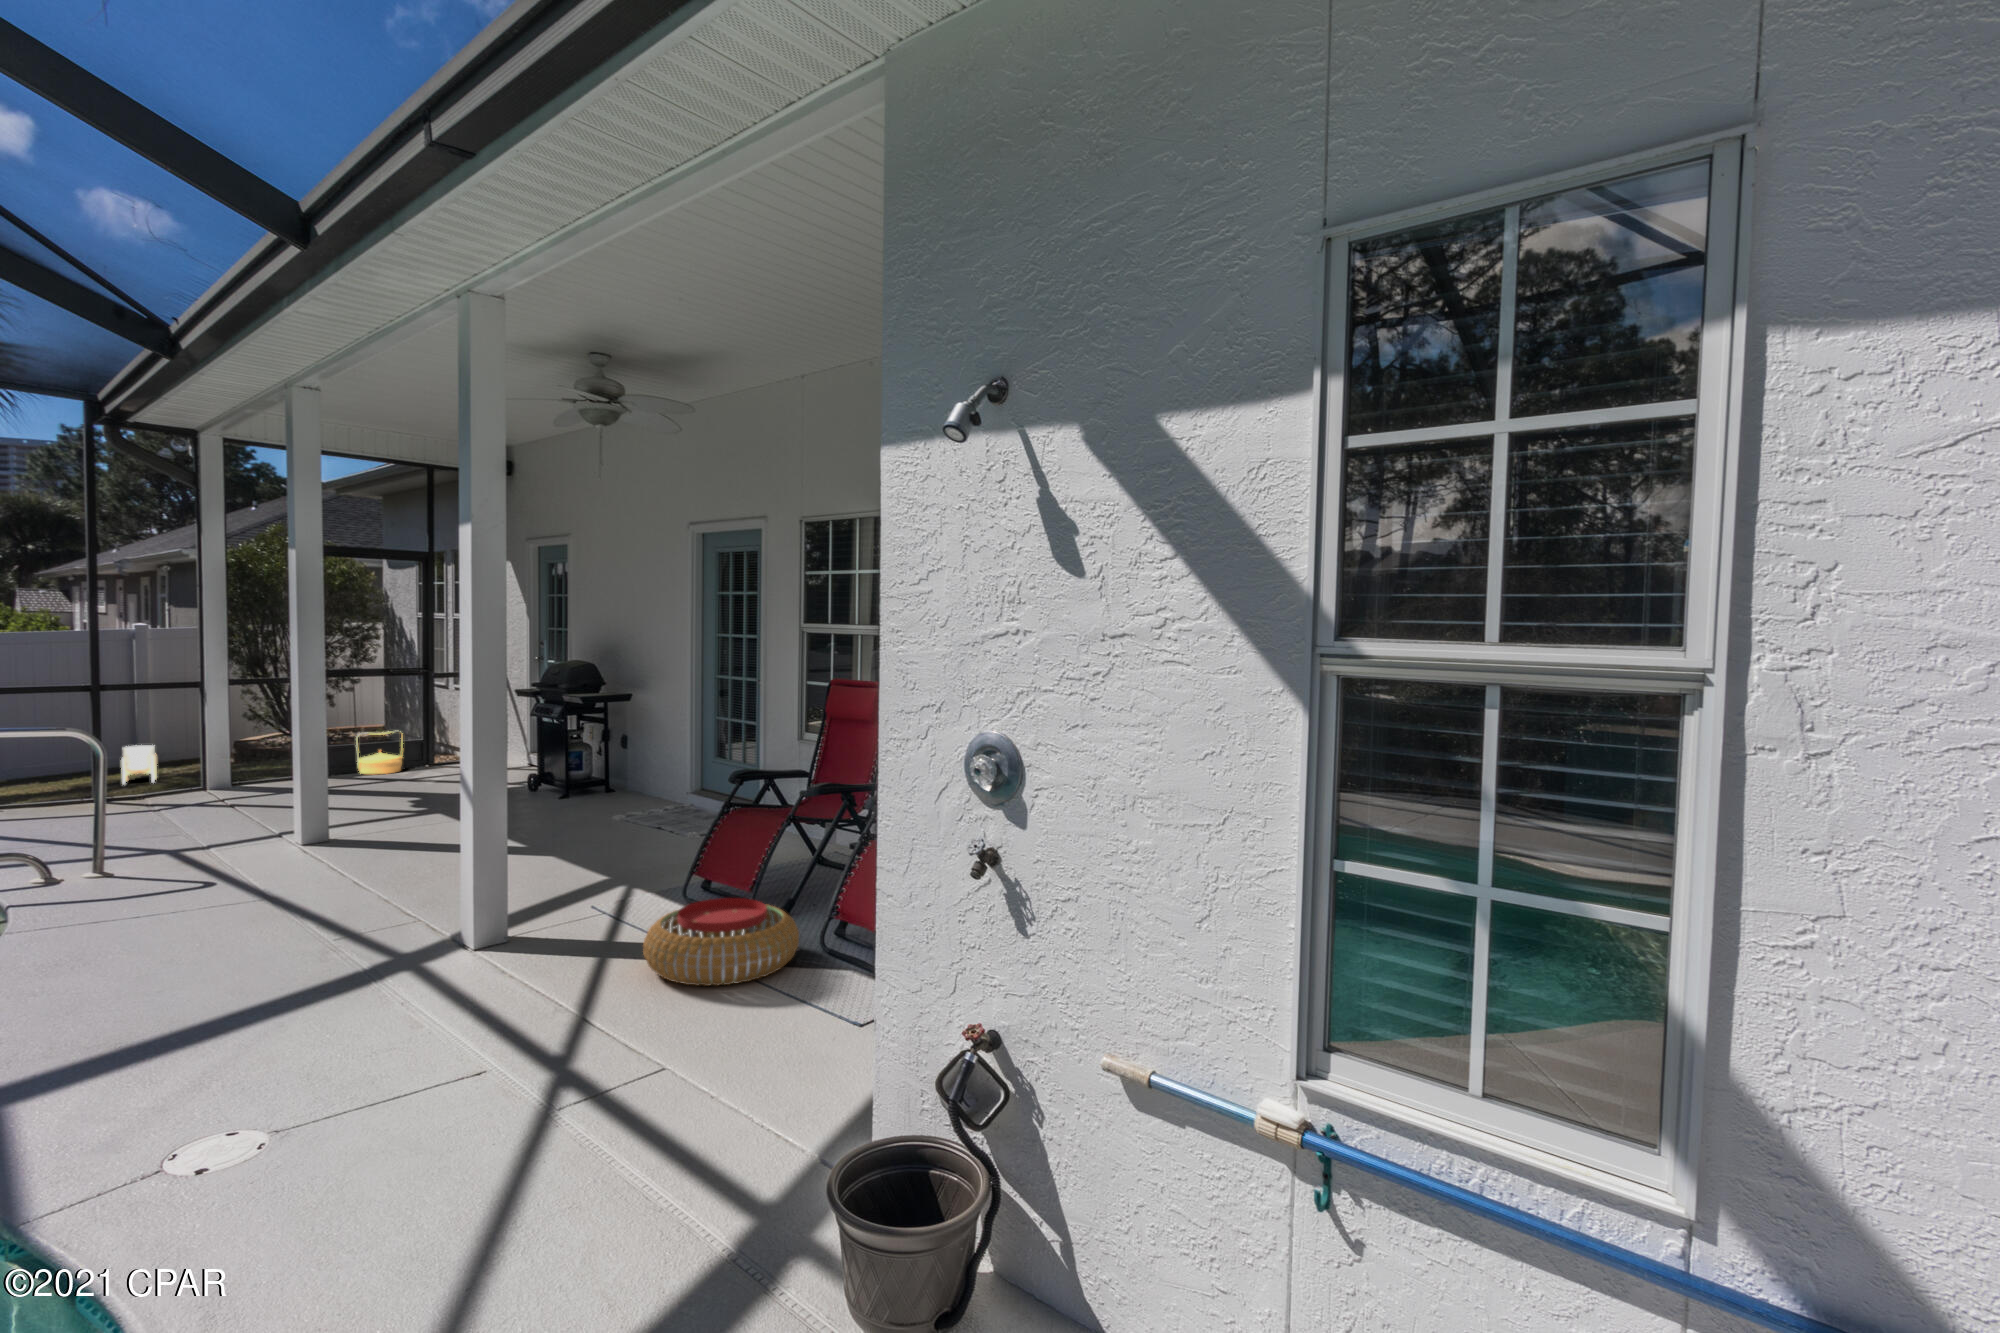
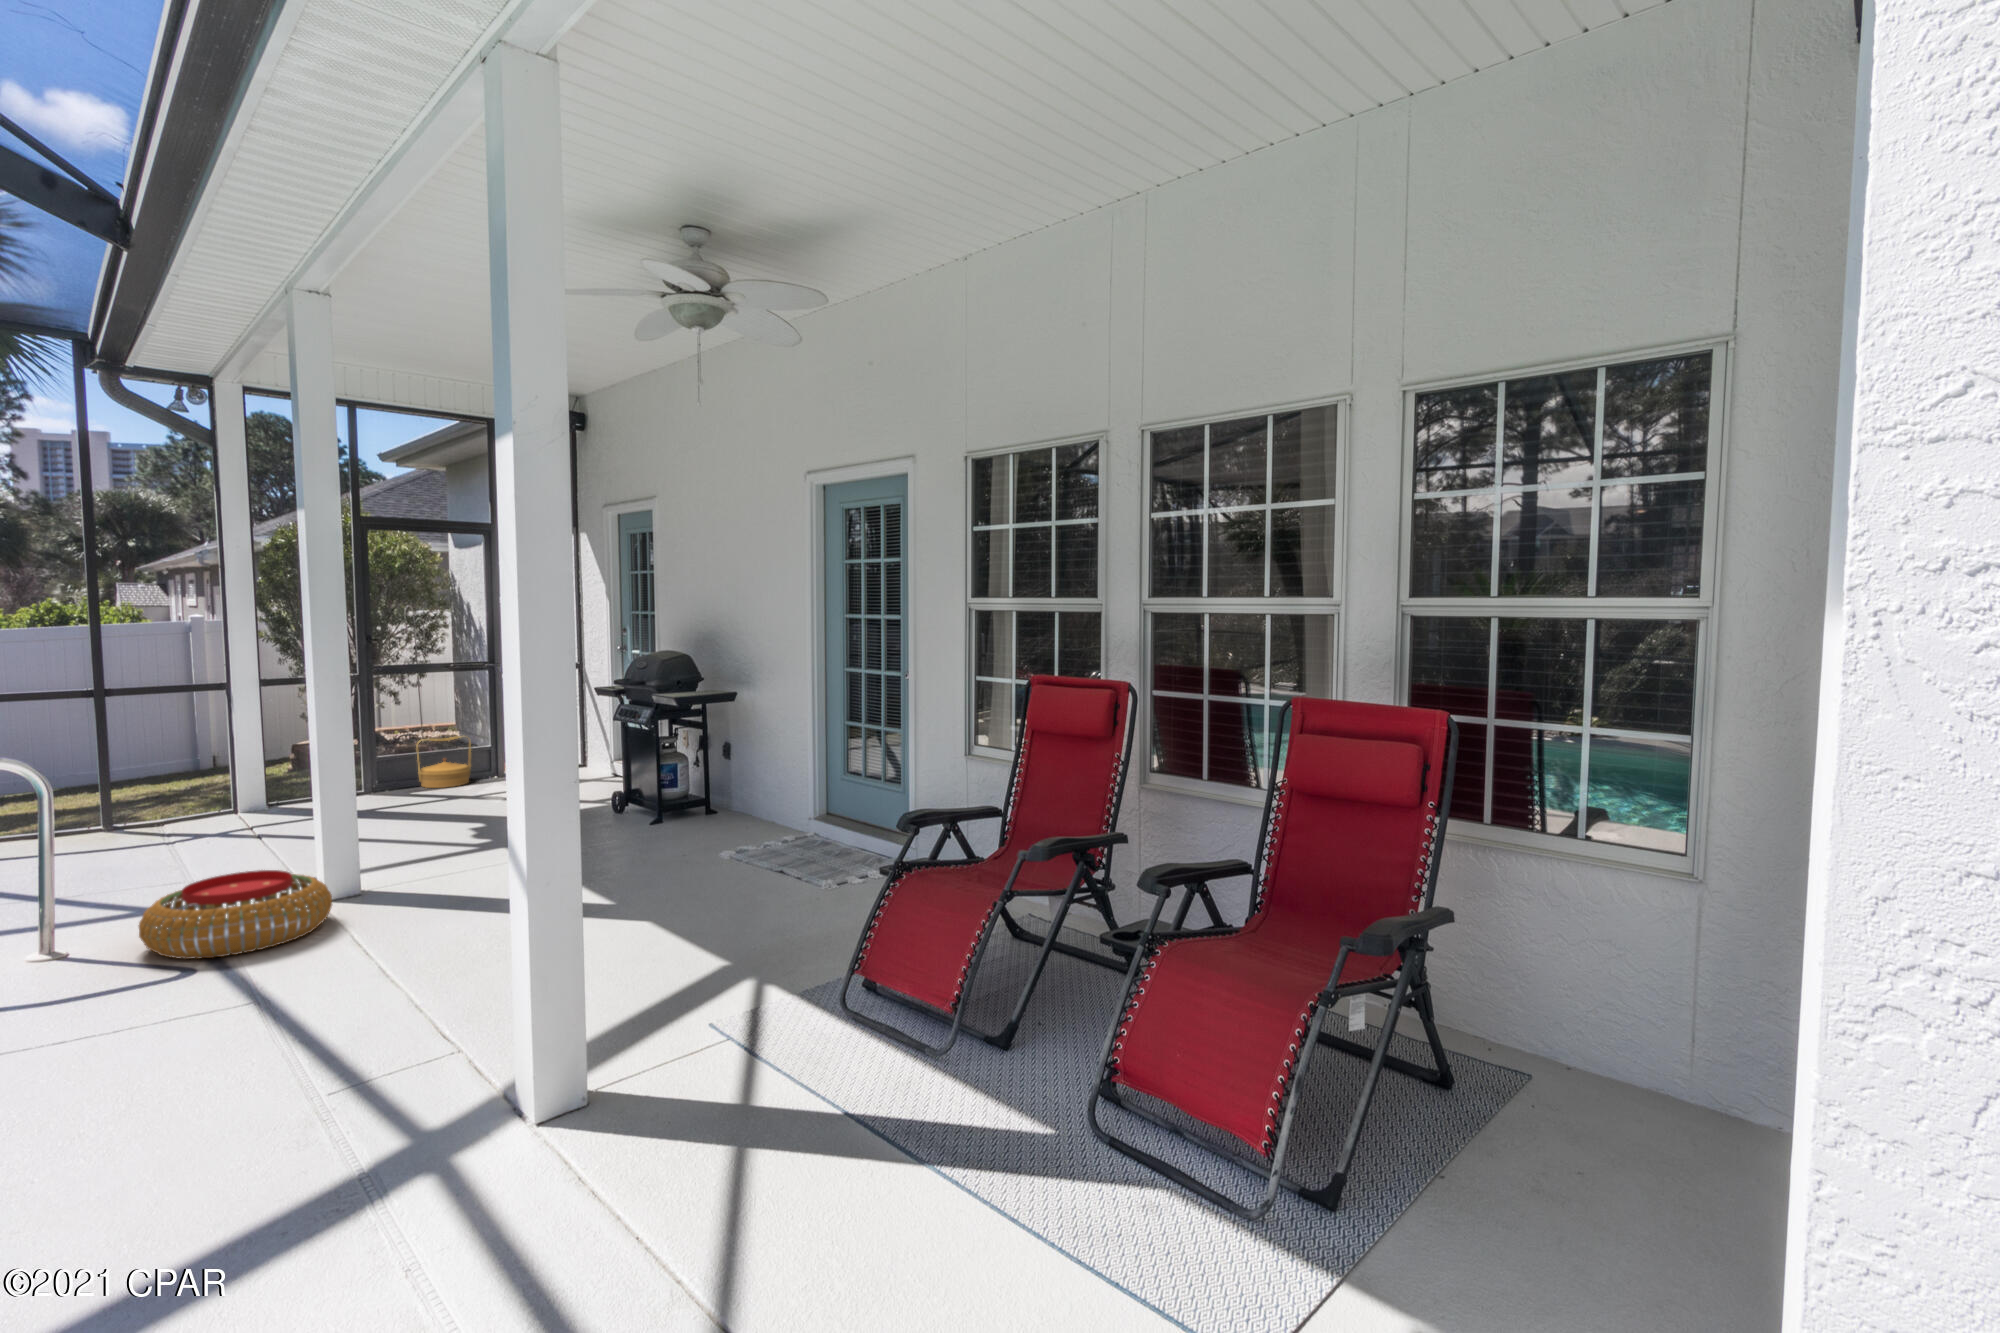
planter: present [121,745,157,784] -> none [145,756,190,804]
pouf: present [643,898,799,986] -> present [138,870,332,959]

